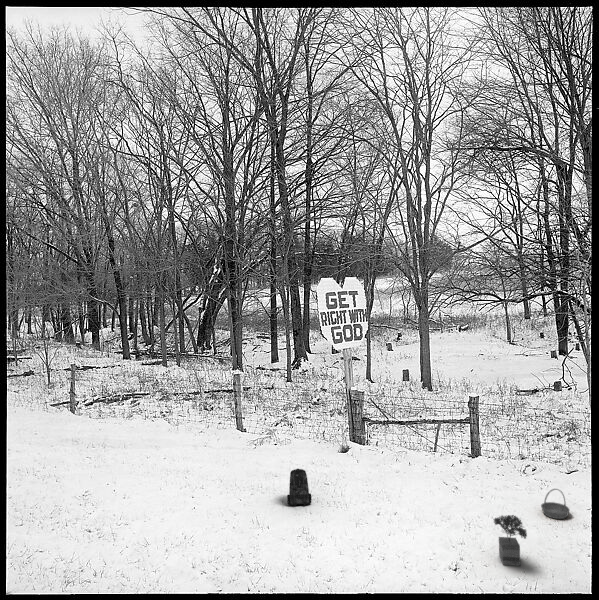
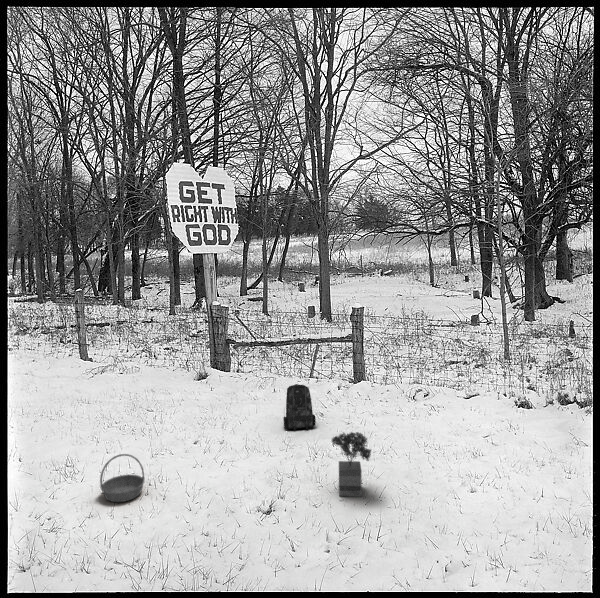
backpack: present [287,469,311,506] -> present [283,384,316,430]
basket: present [541,489,570,519] -> present [100,454,145,502]

